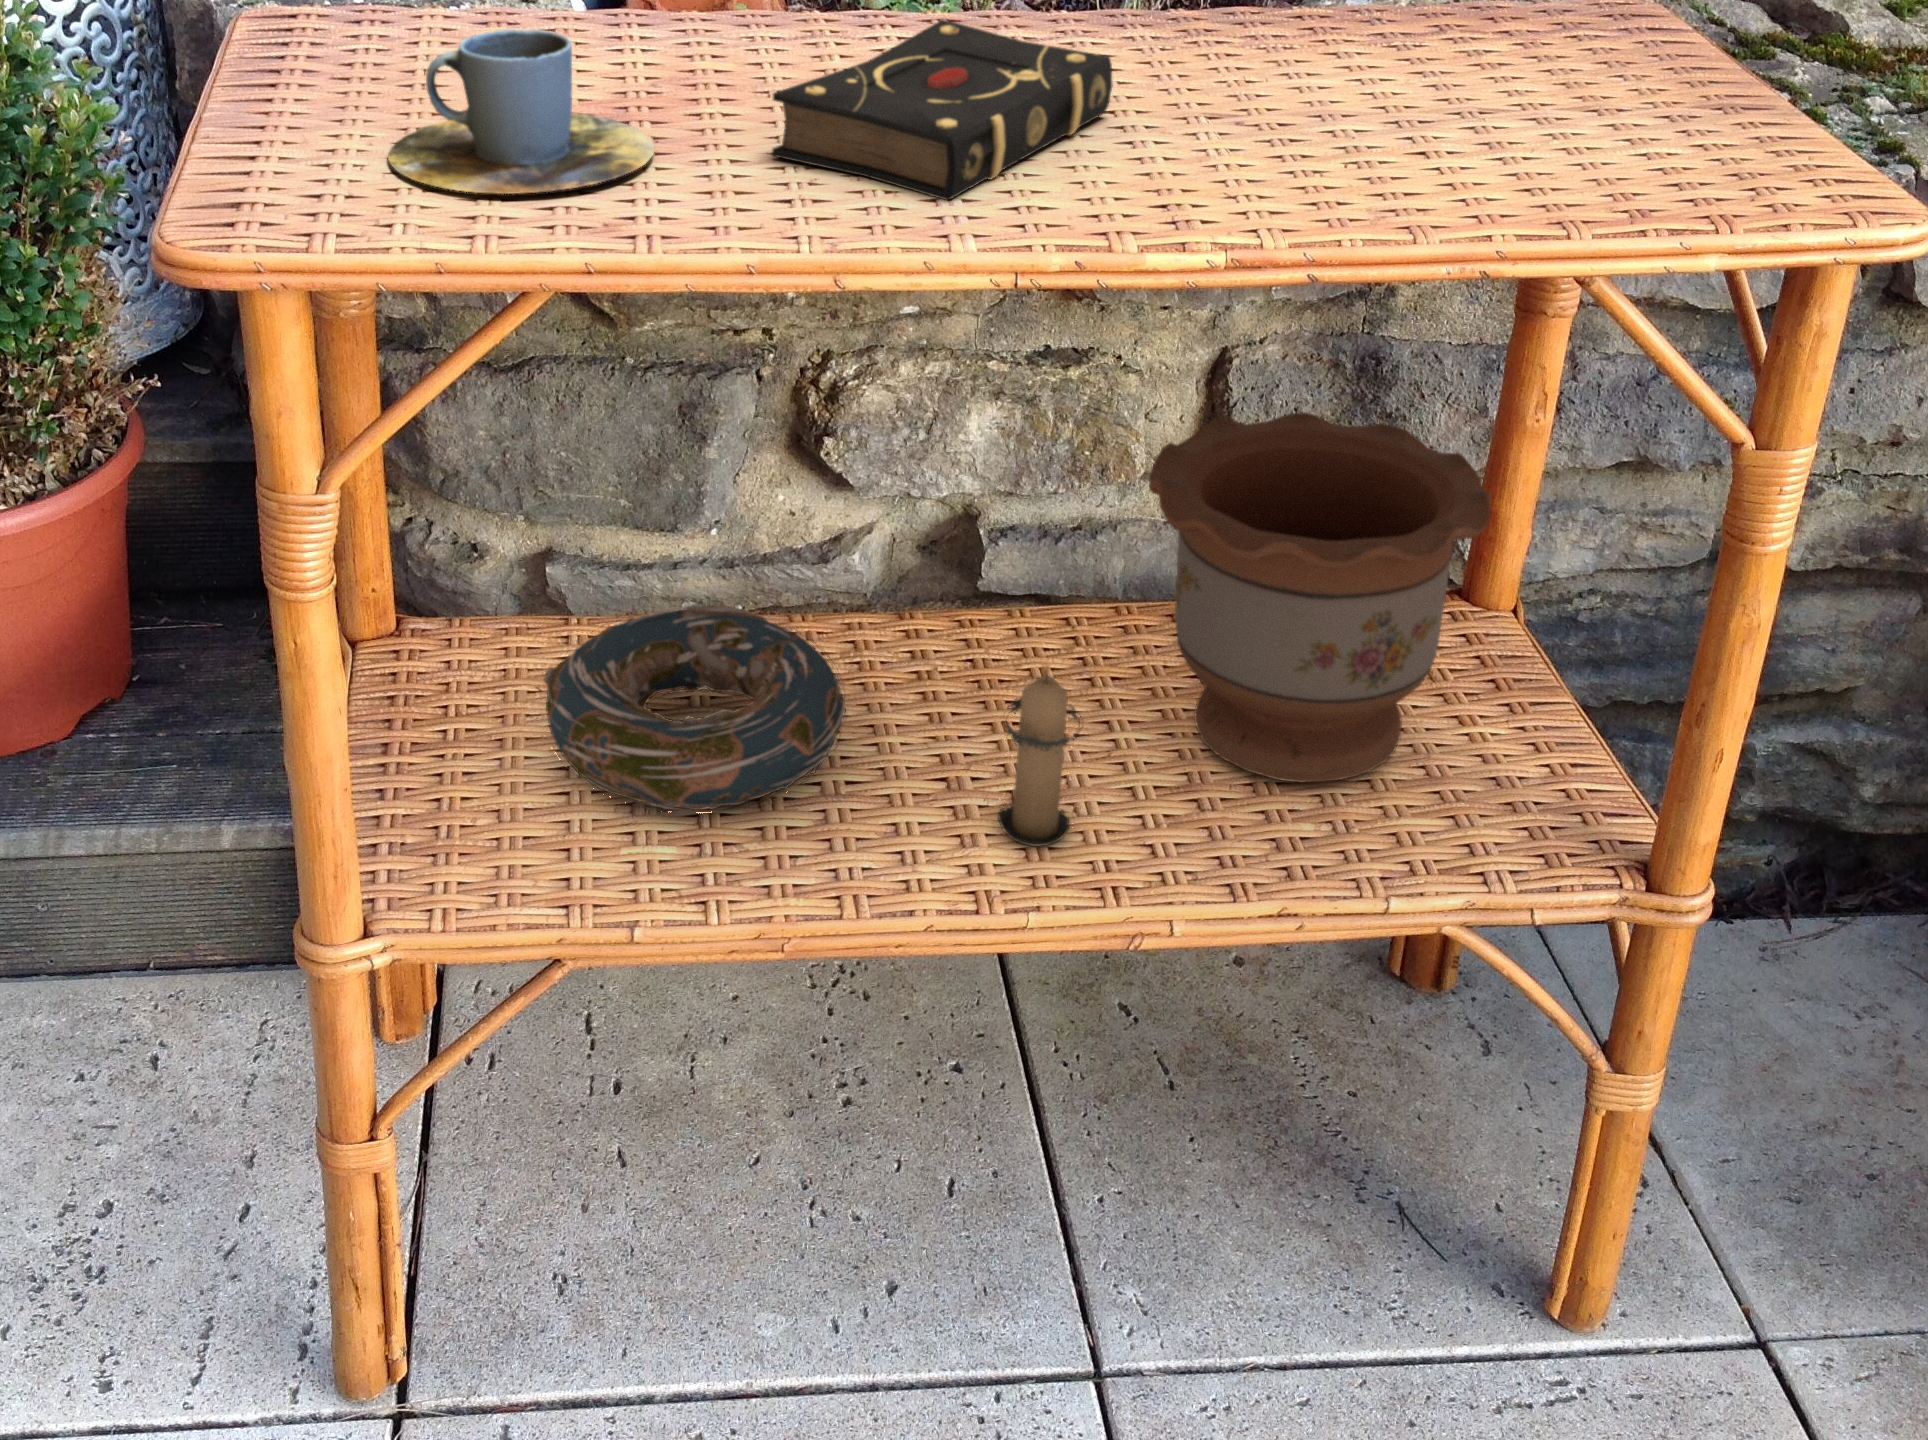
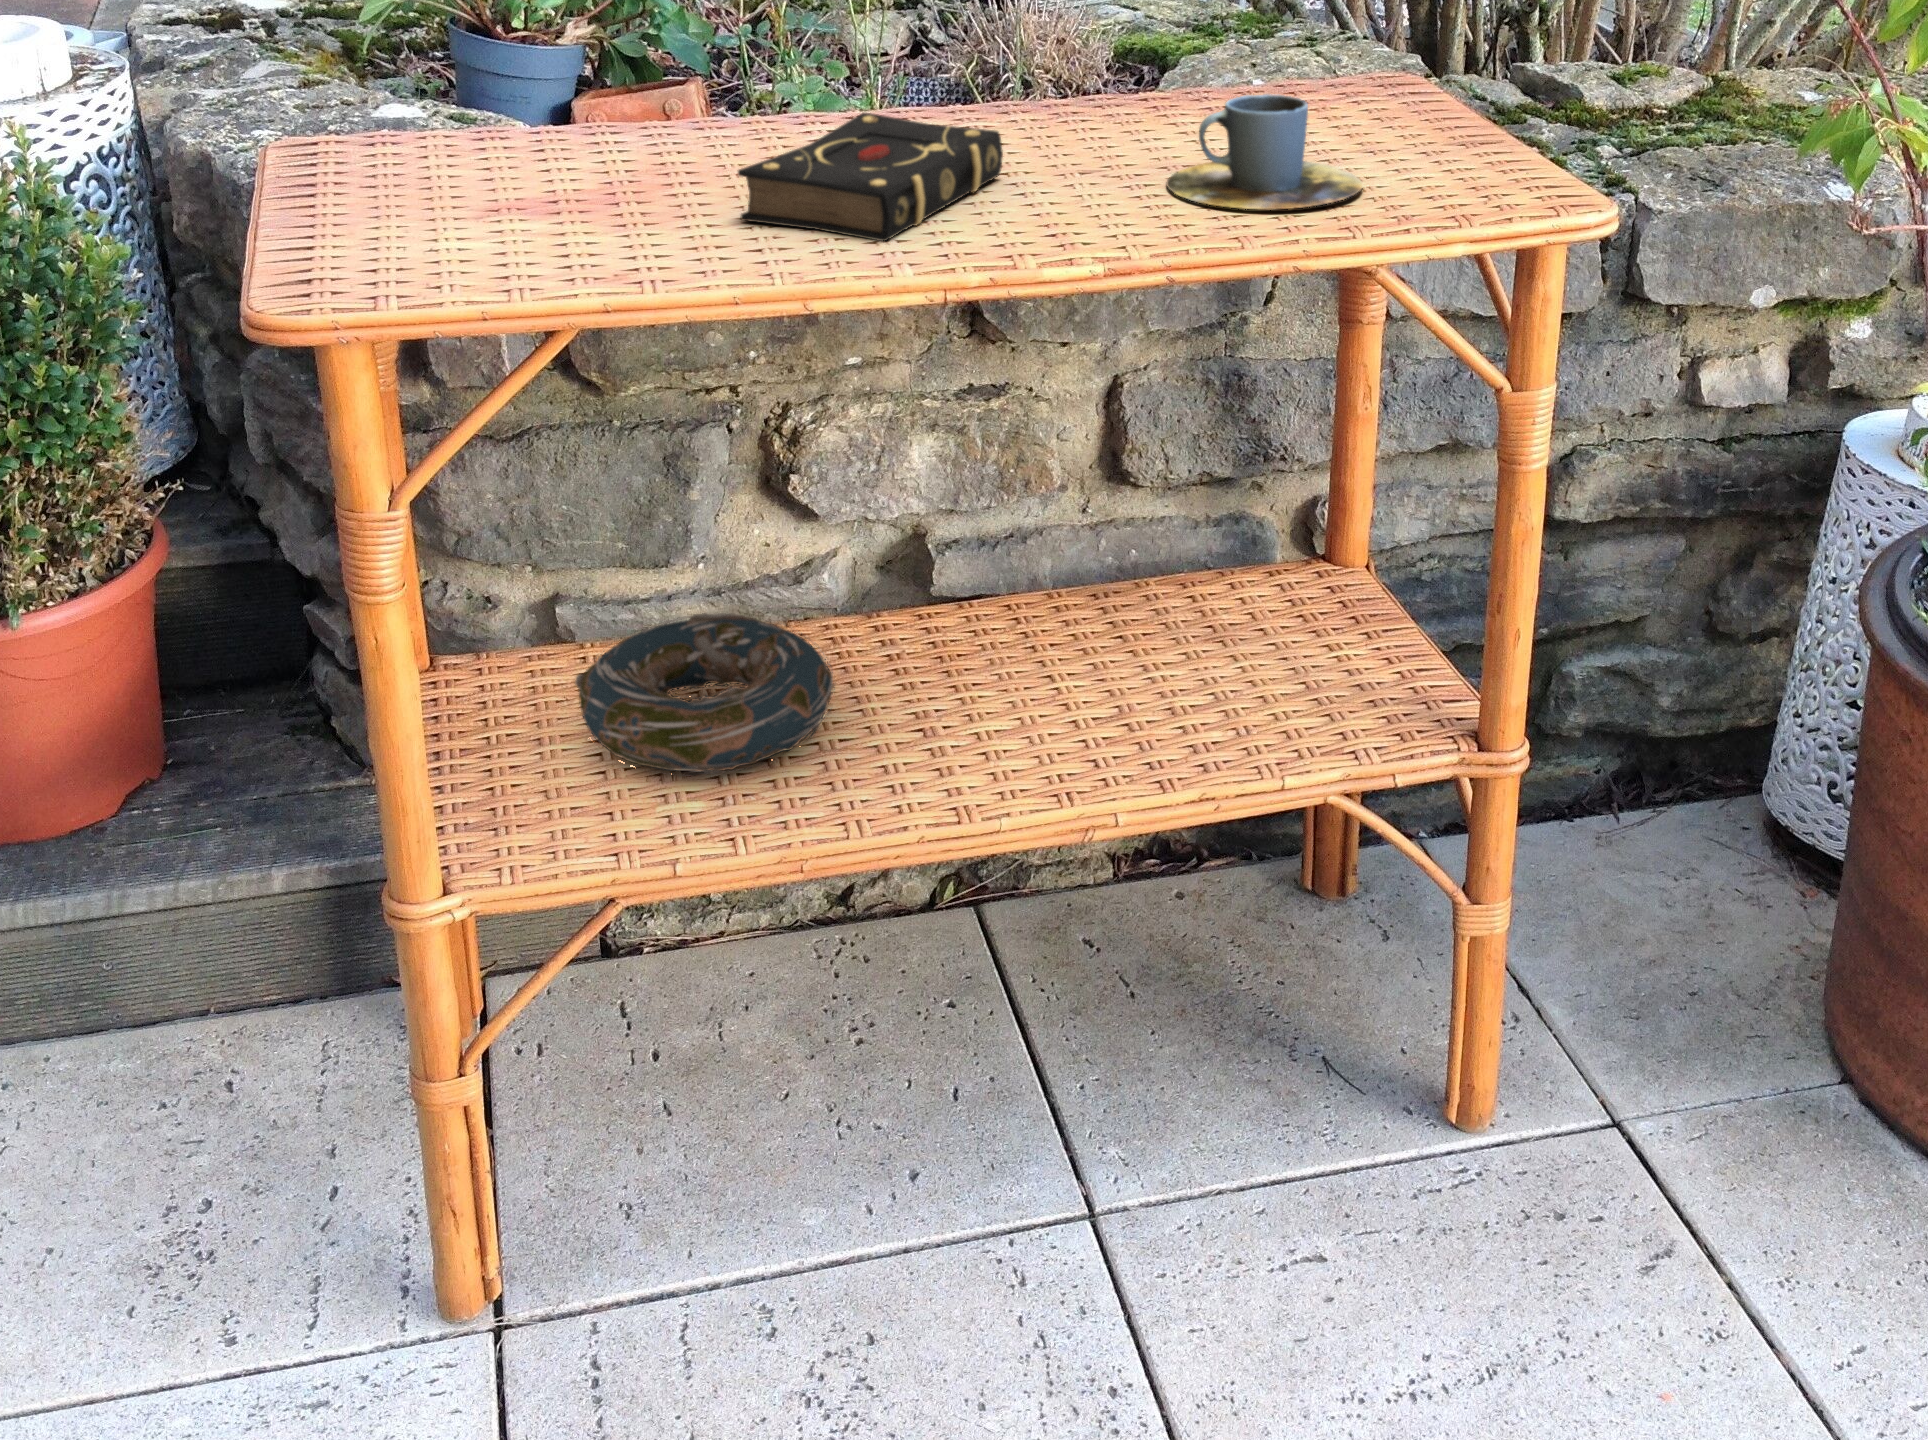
cup: present [388,29,654,194] -> present [1166,94,1363,209]
flower pot: present [1149,412,1491,782] -> none [1063,413,1330,704]
candle: present [997,668,1083,846] -> none [959,619,1036,772]

